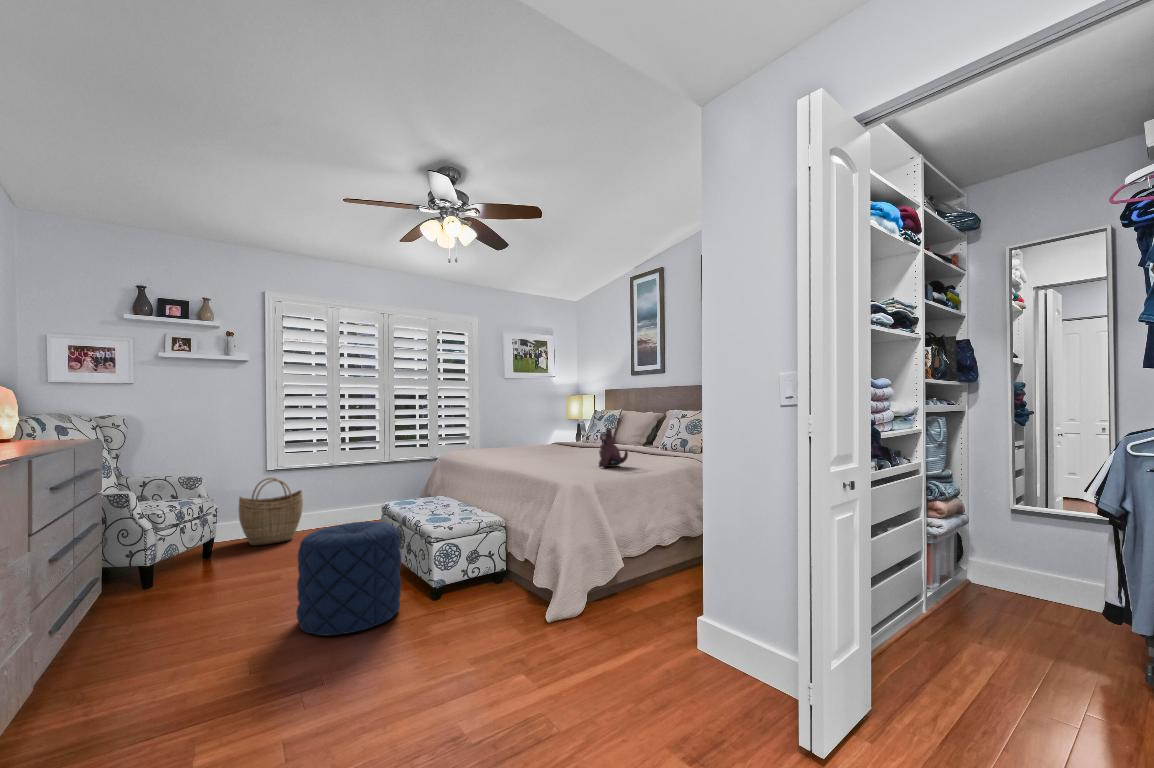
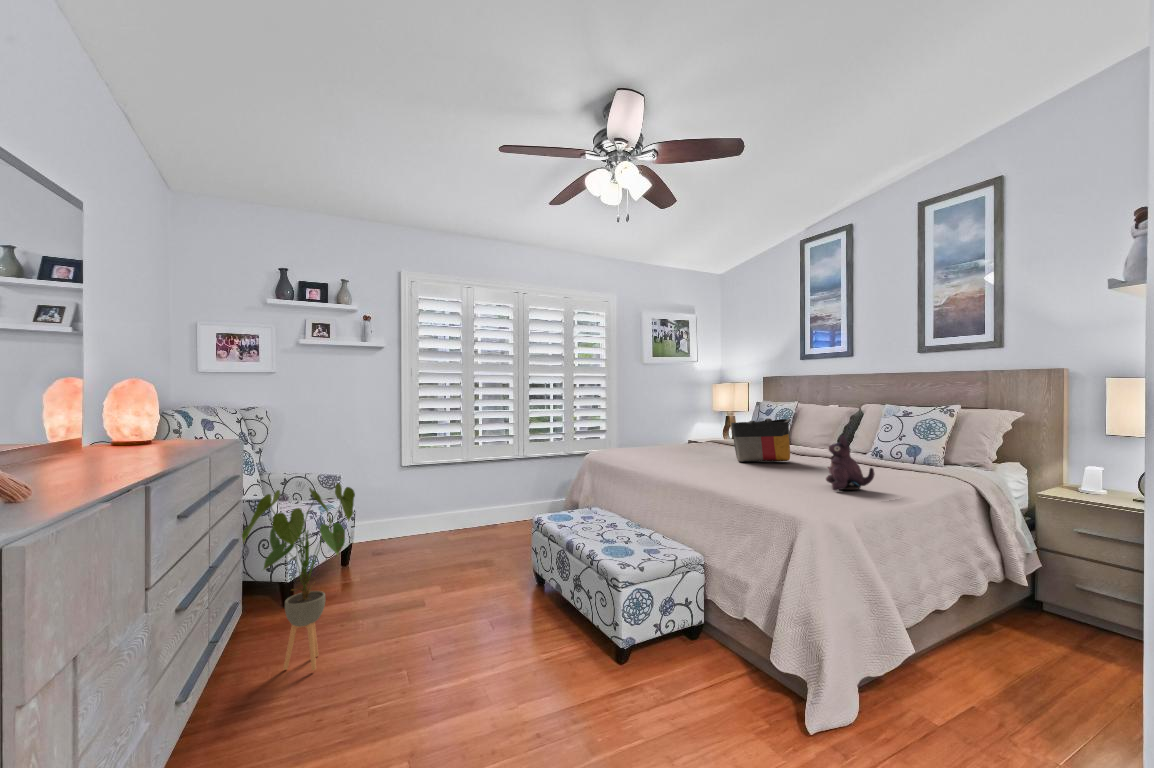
tote bag: none [552,420,595,455] -> present [731,419,791,462]
house plant: none [107,474,214,626] -> present [242,483,355,670]
woven basket: present [239,478,303,545] -> none [378,474,441,549]
pouf: present [297,521,401,635] -> none [456,553,581,719]

